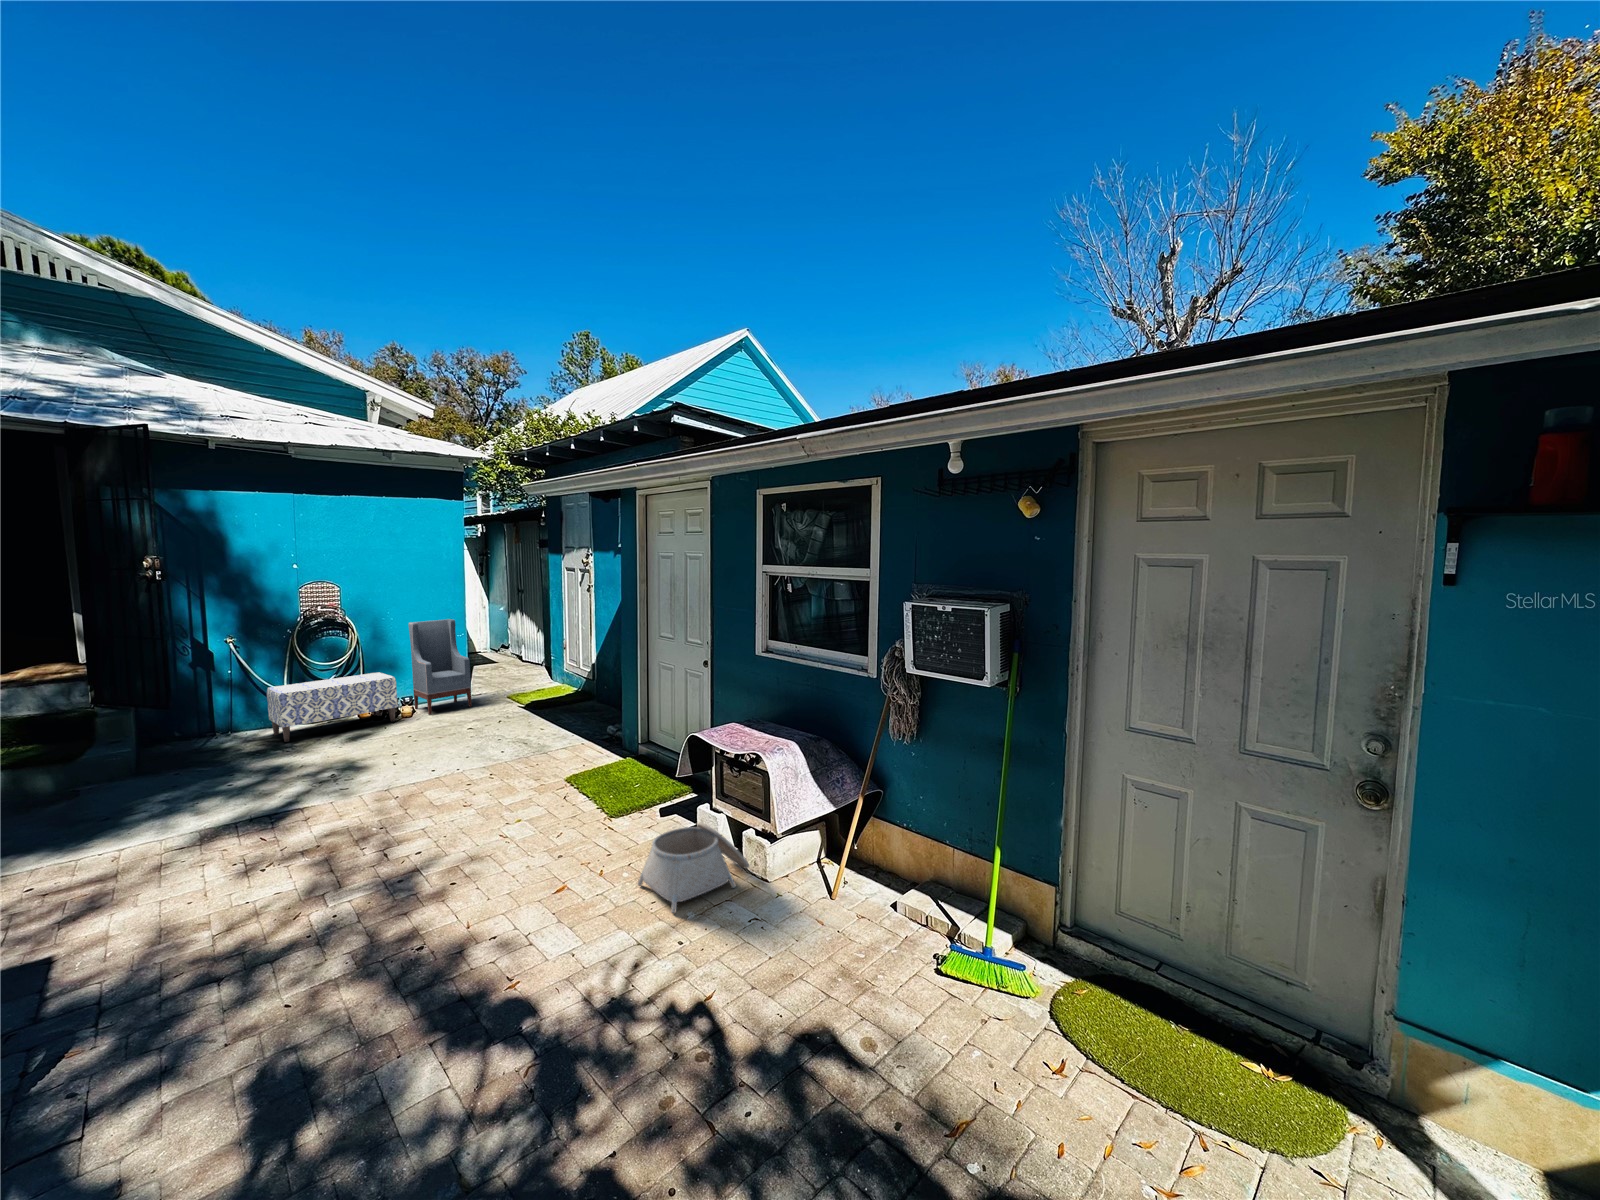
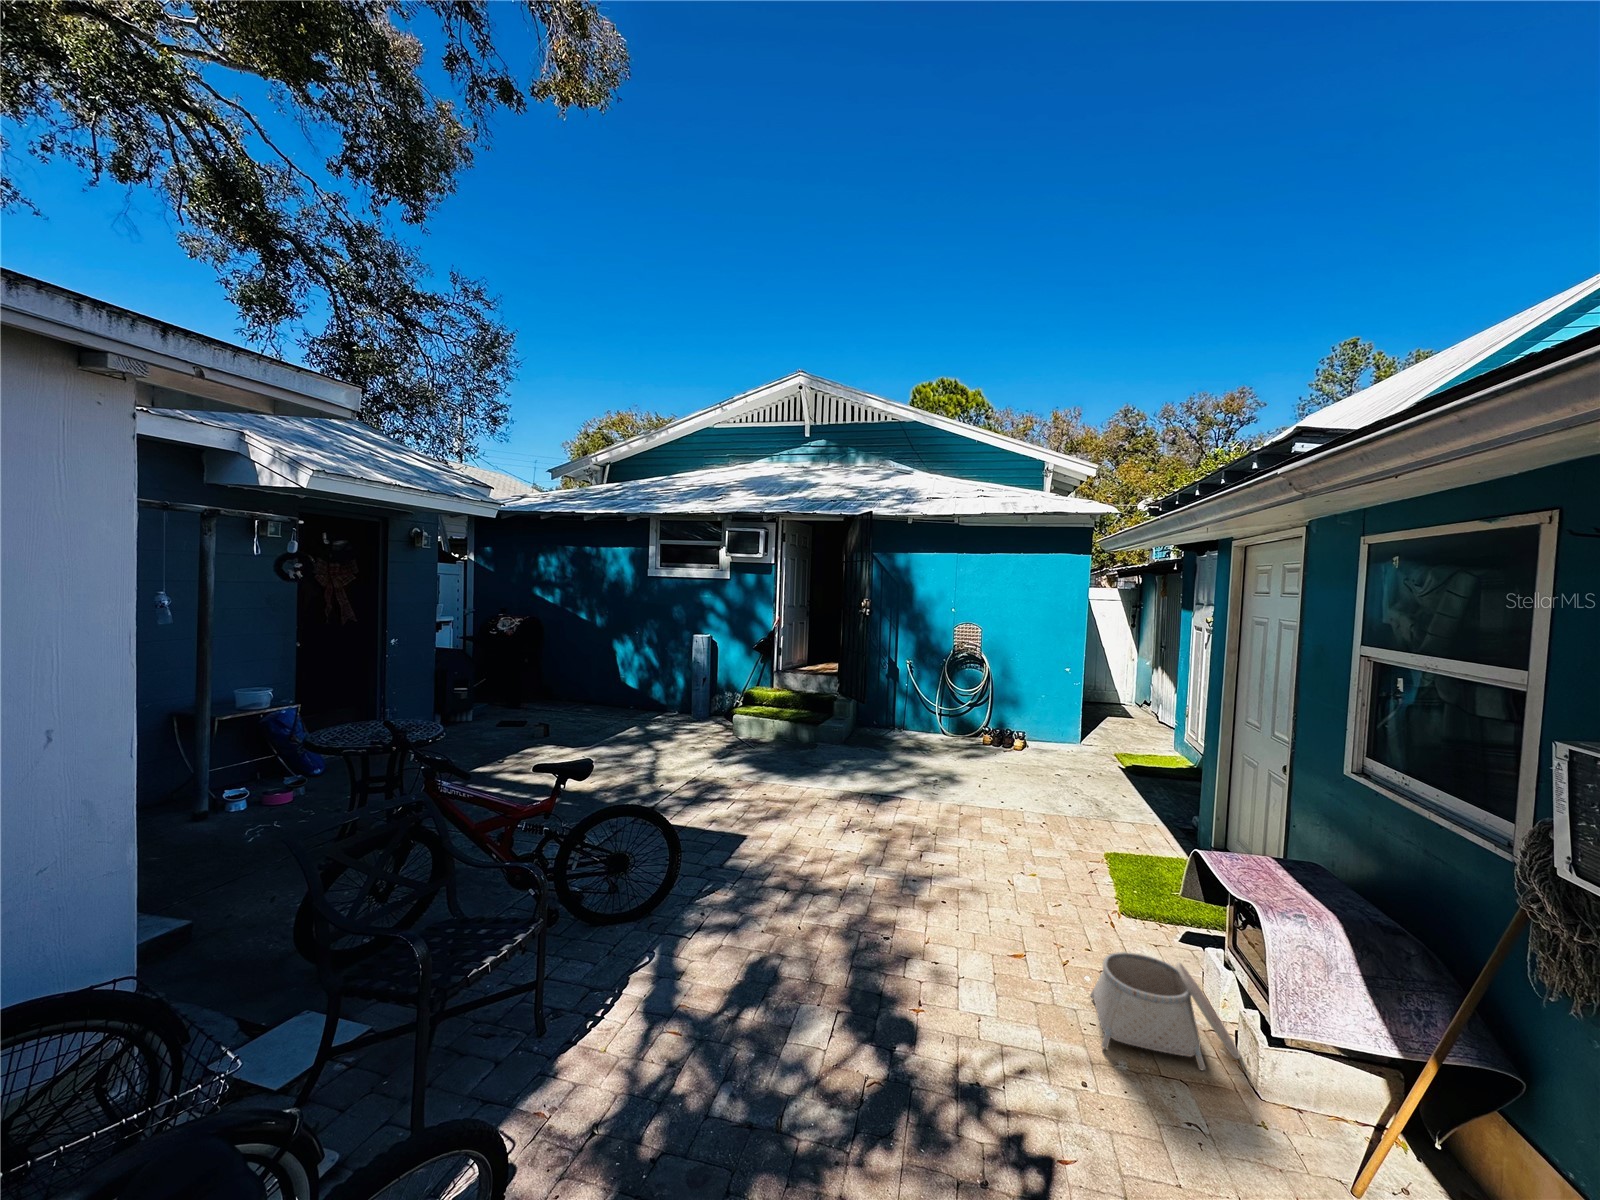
armchair: present [408,619,471,714] -> none [1031,664,1080,756]
bench: present [267,672,397,742] -> none [924,700,1012,751]

